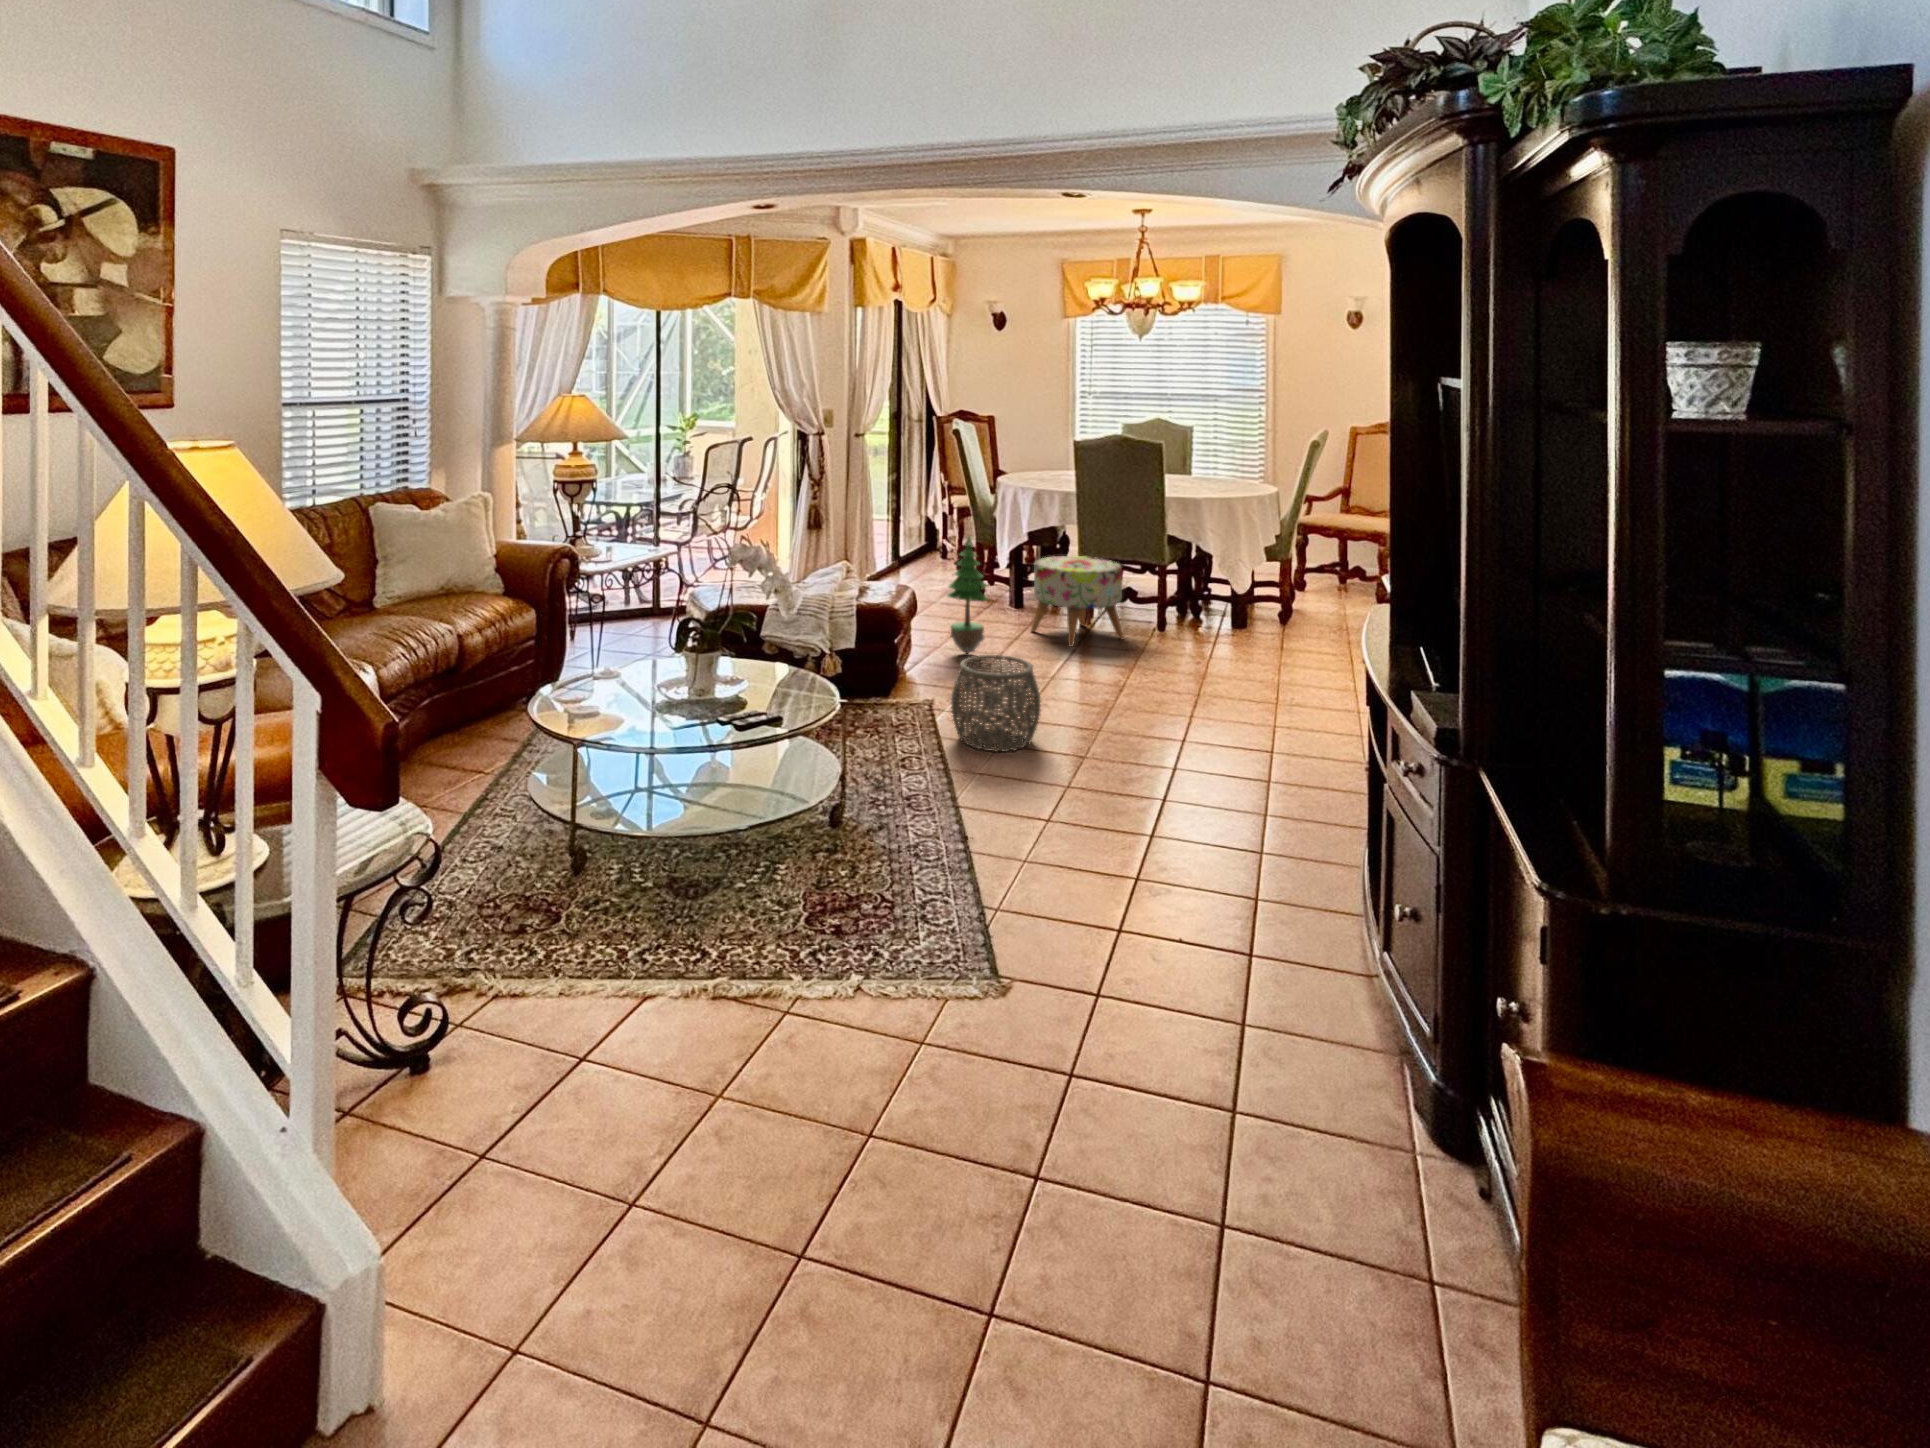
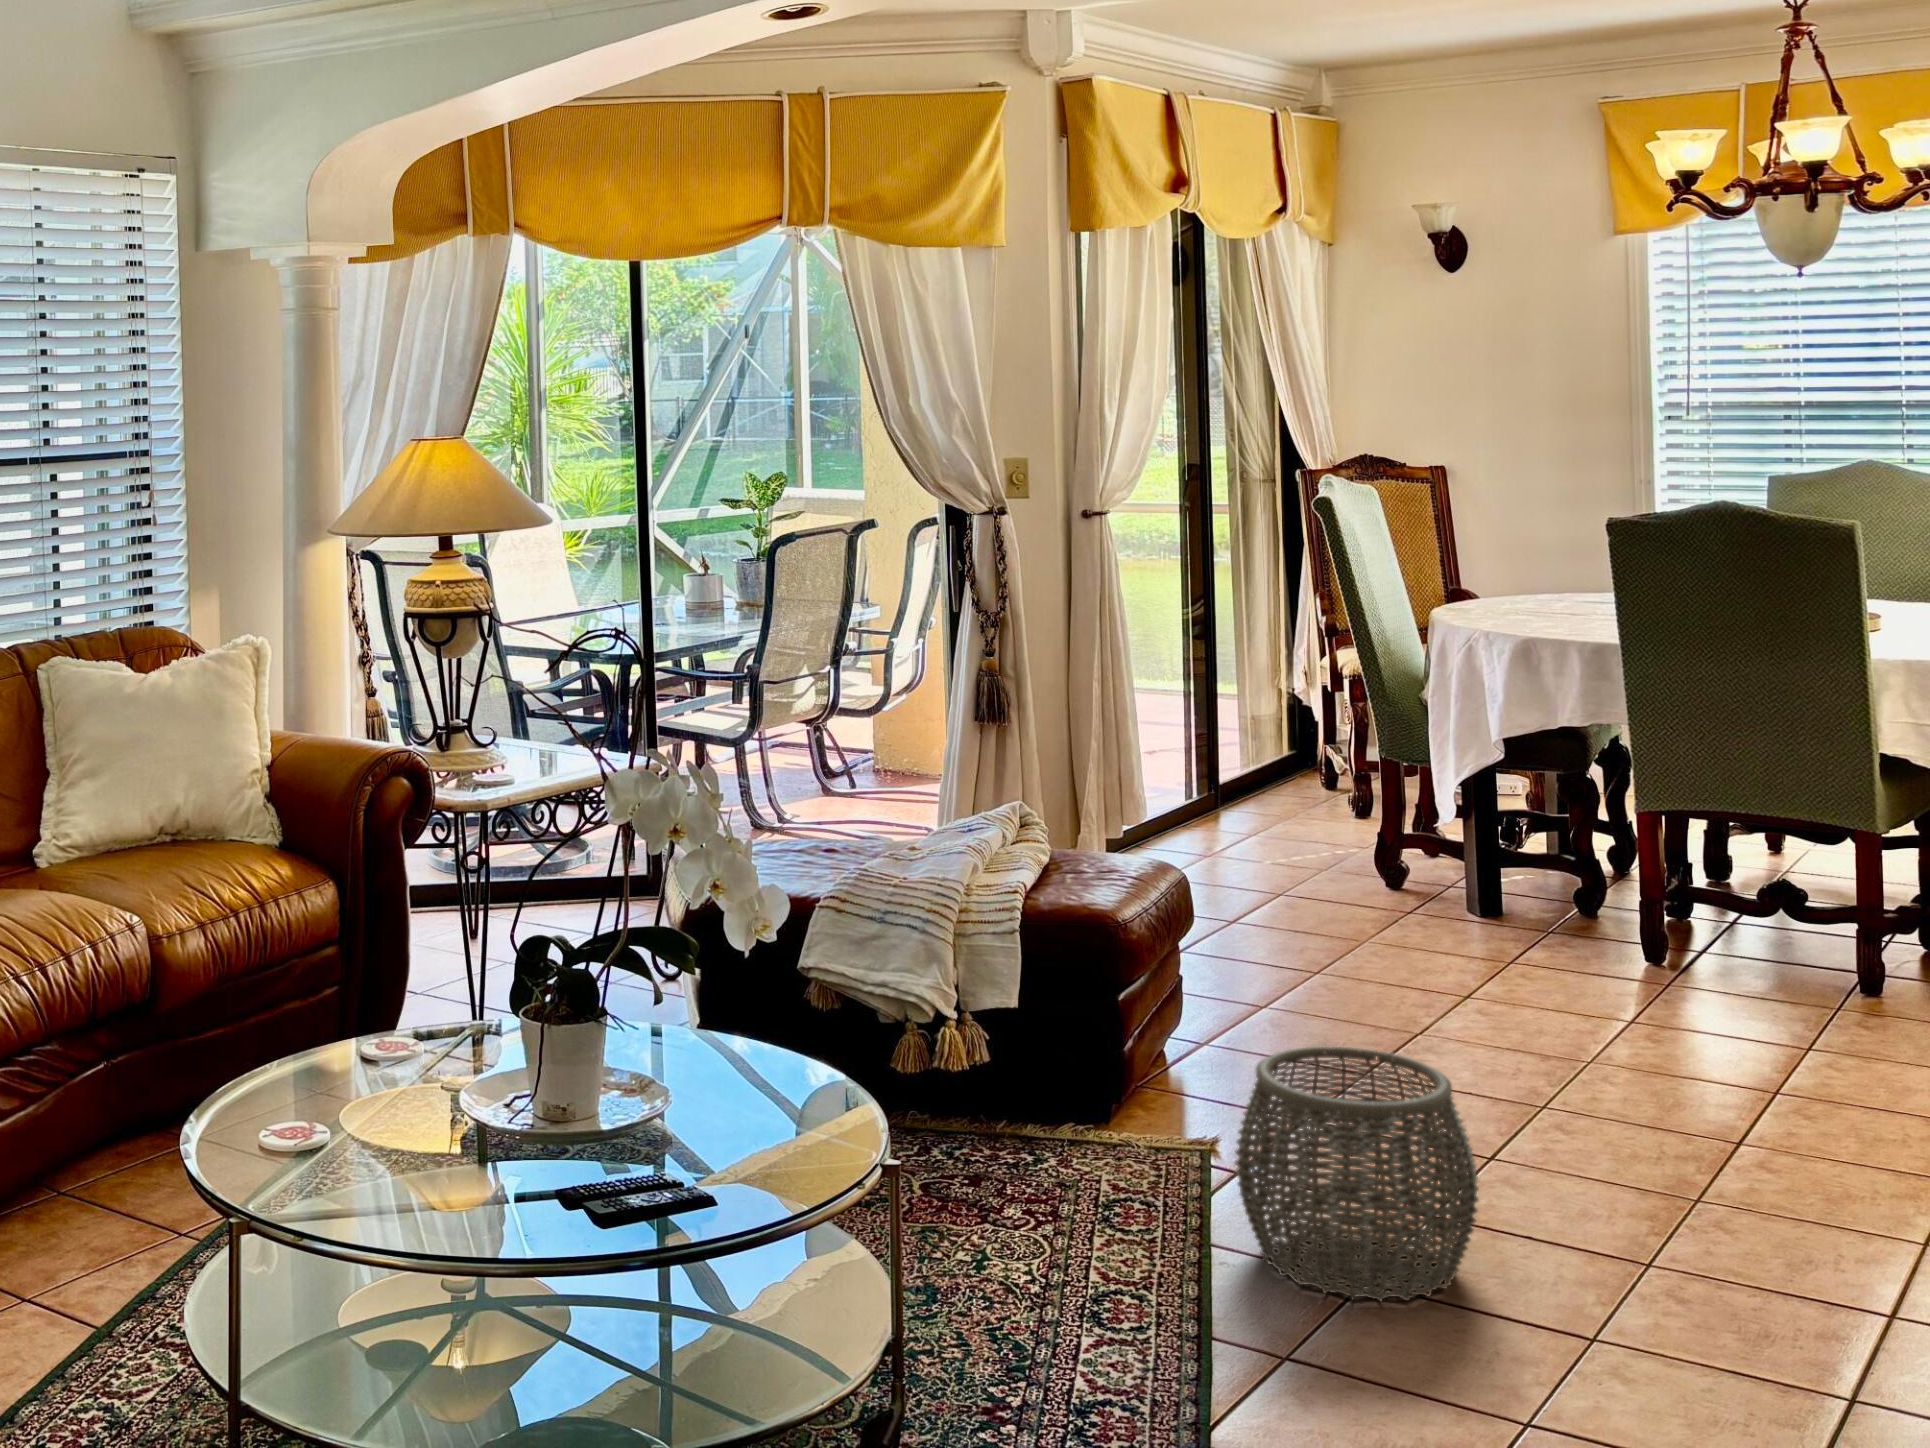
potted tree: present [947,538,988,654] -> none [1271,743,1381,1026]
ottoman: present [1031,556,1124,647] -> none [1505,795,1759,1021]

